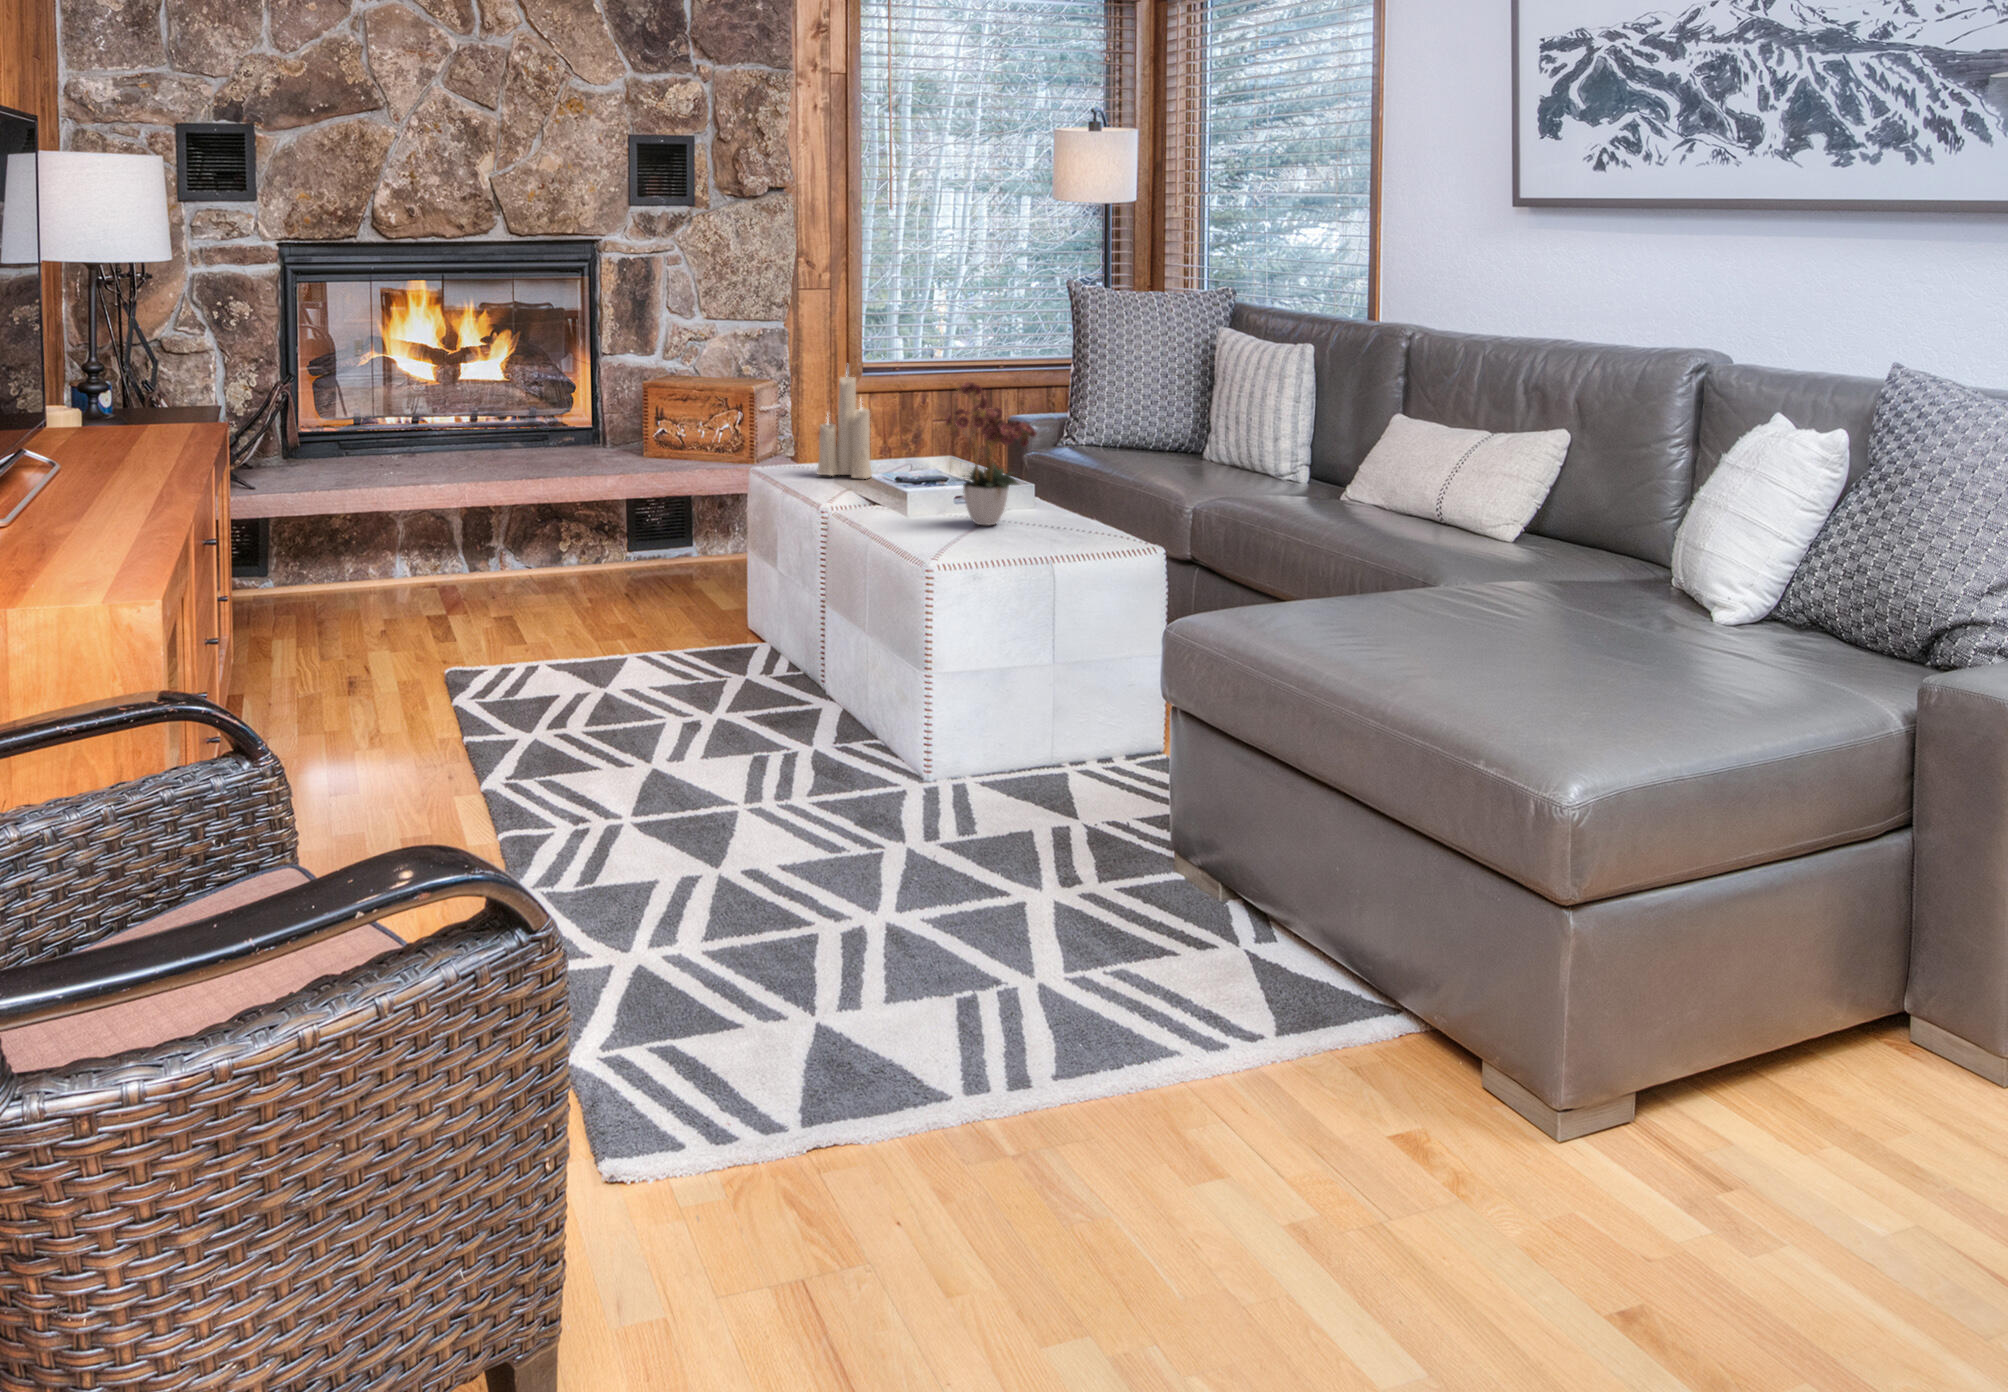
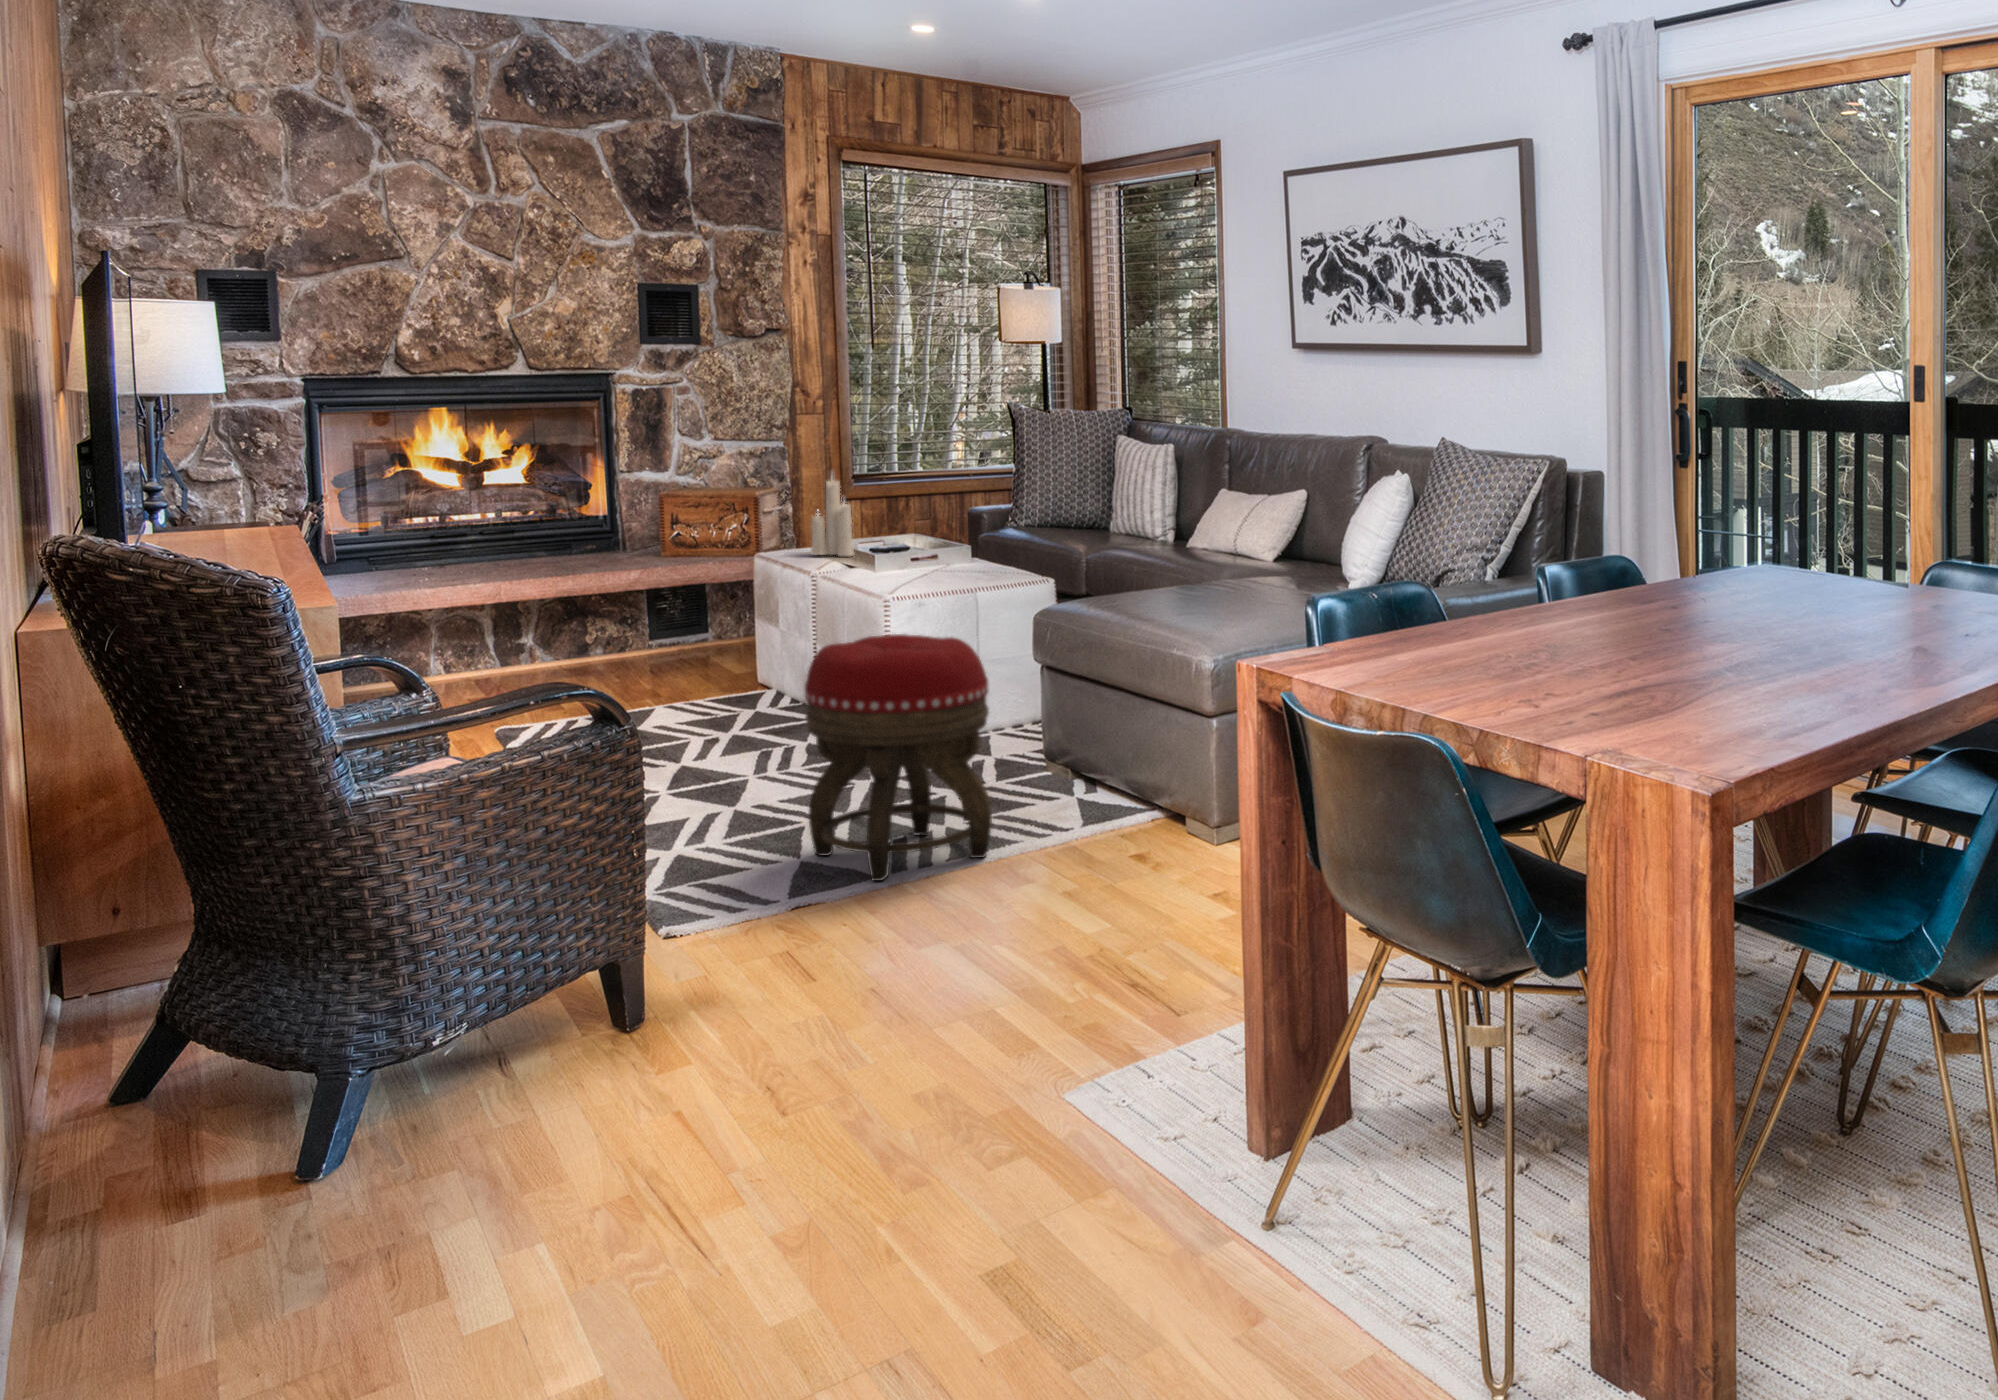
flower arrangement: present [946,382,1036,525] -> none [898,475,974,581]
footstool: none [824,666,1138,1140] -> present [805,634,992,881]

